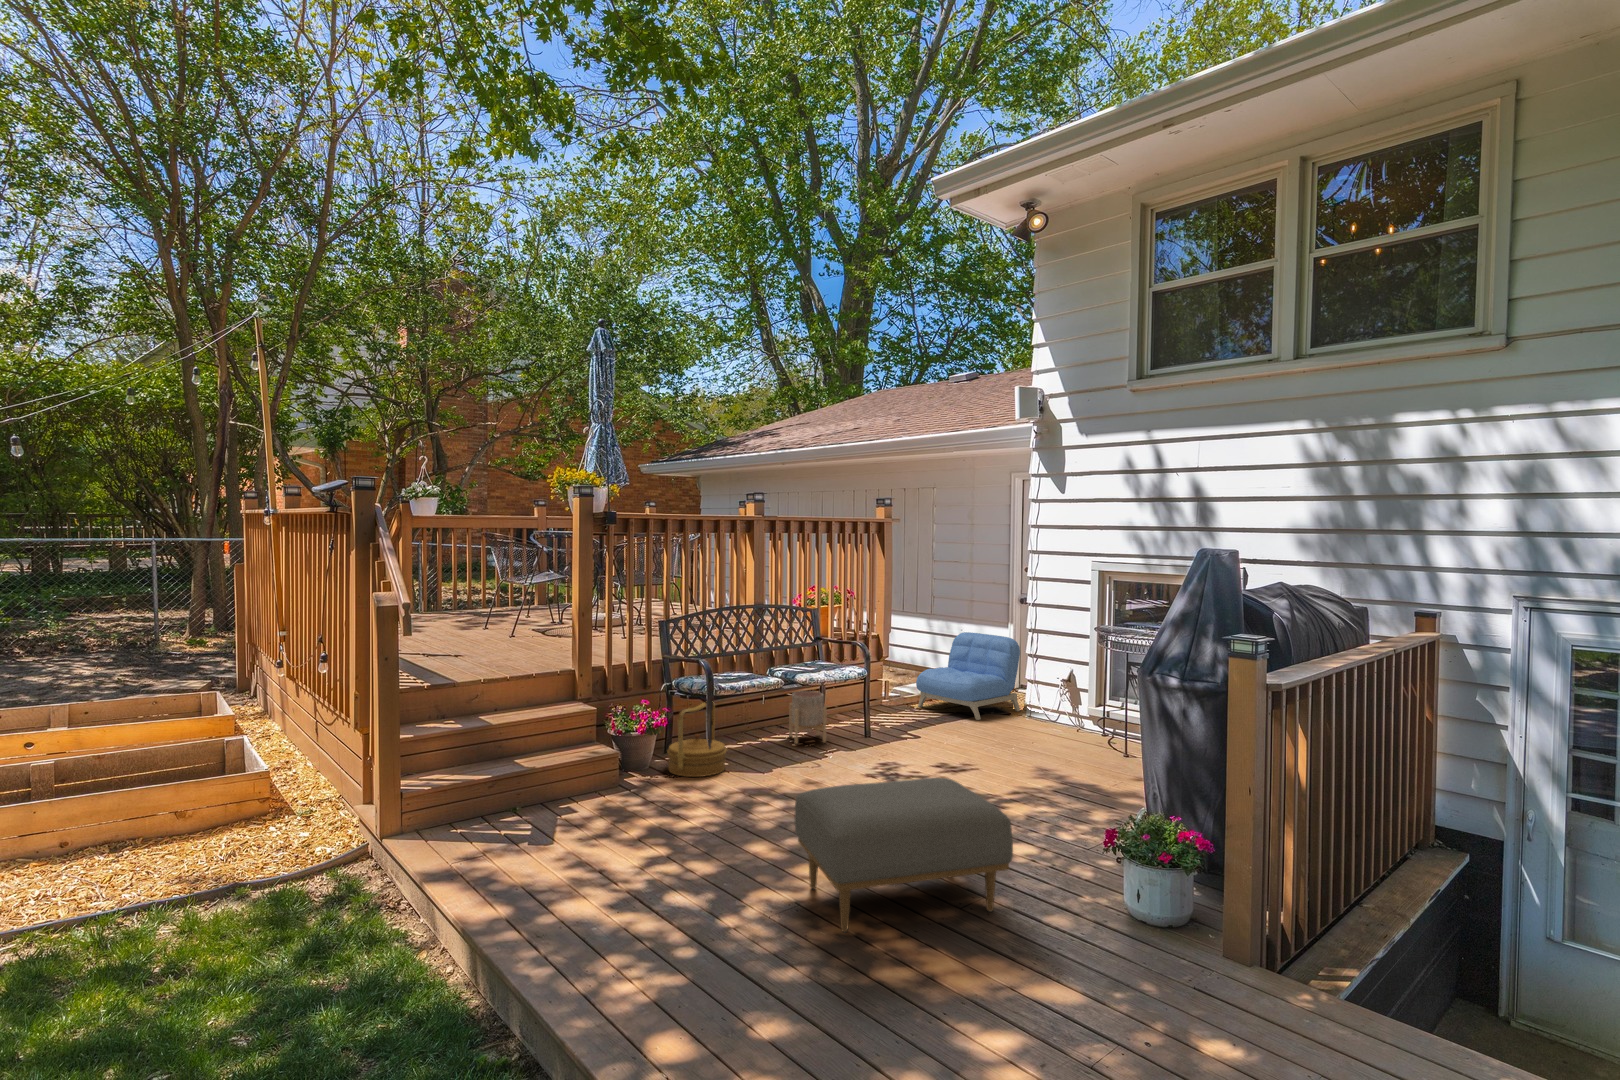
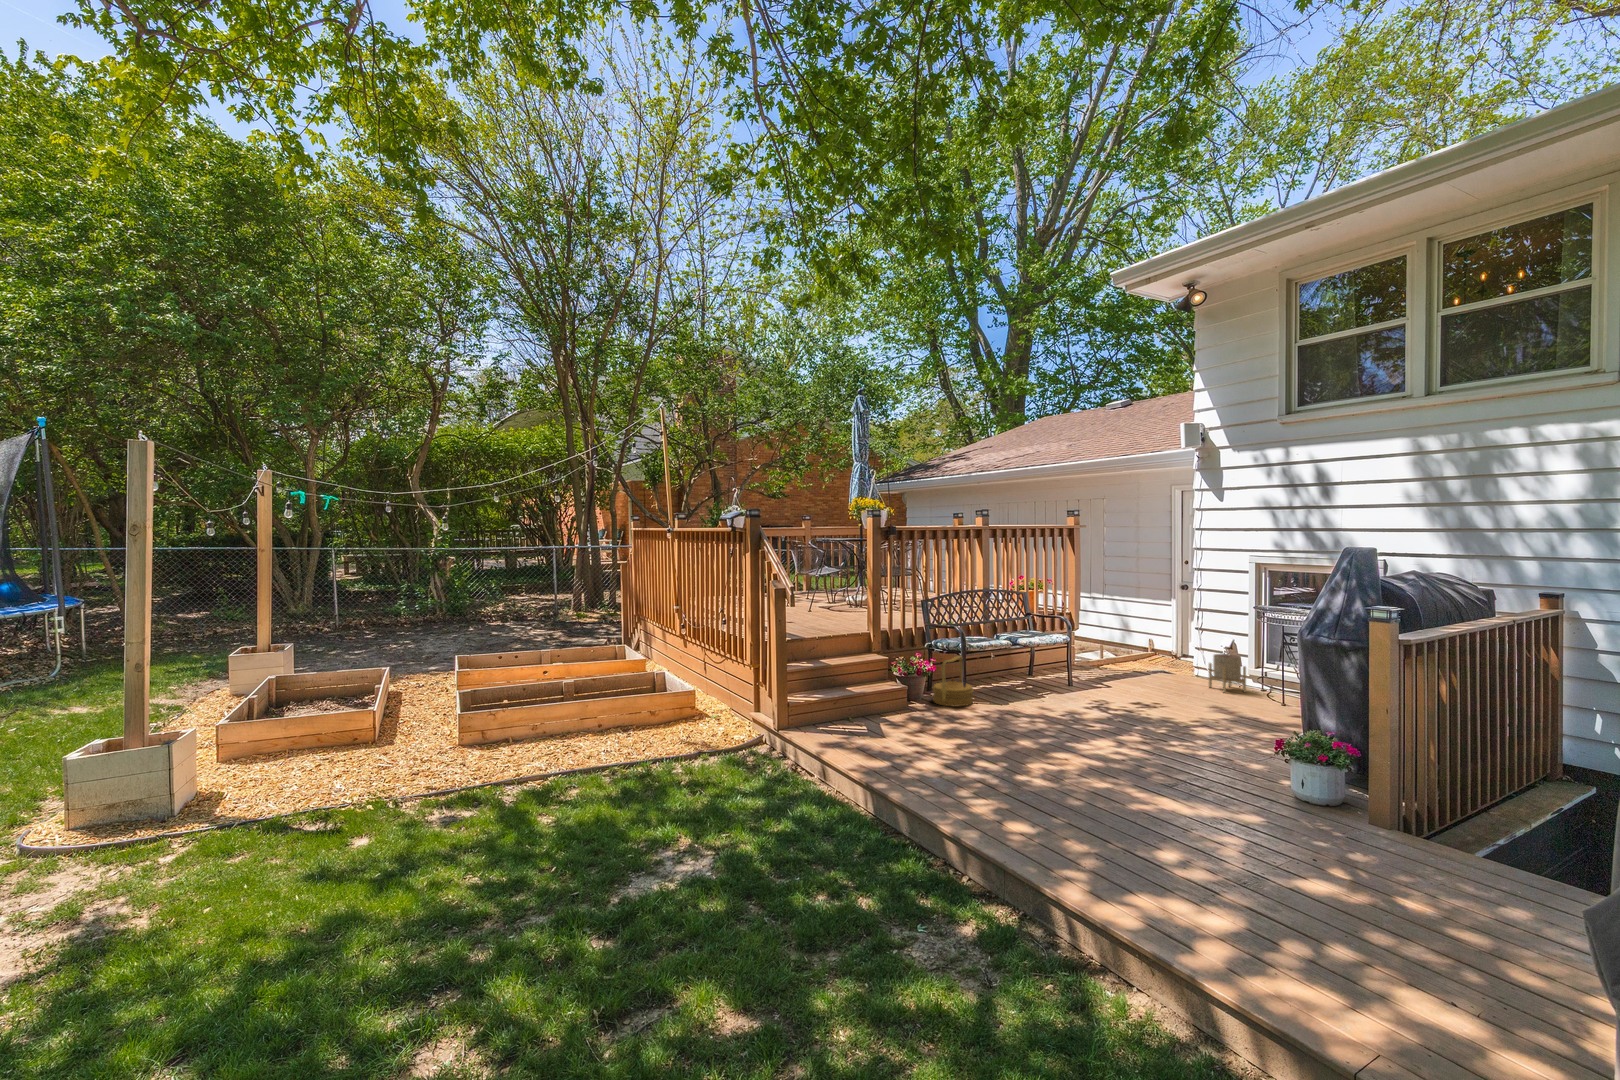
armchair: present [916,632,1020,720] -> none [1101,611,1187,677]
planter: present [789,691,826,744] -> present [1209,654,1246,693]
ottoman: present [795,778,1013,932] -> none [1049,704,1208,795]

